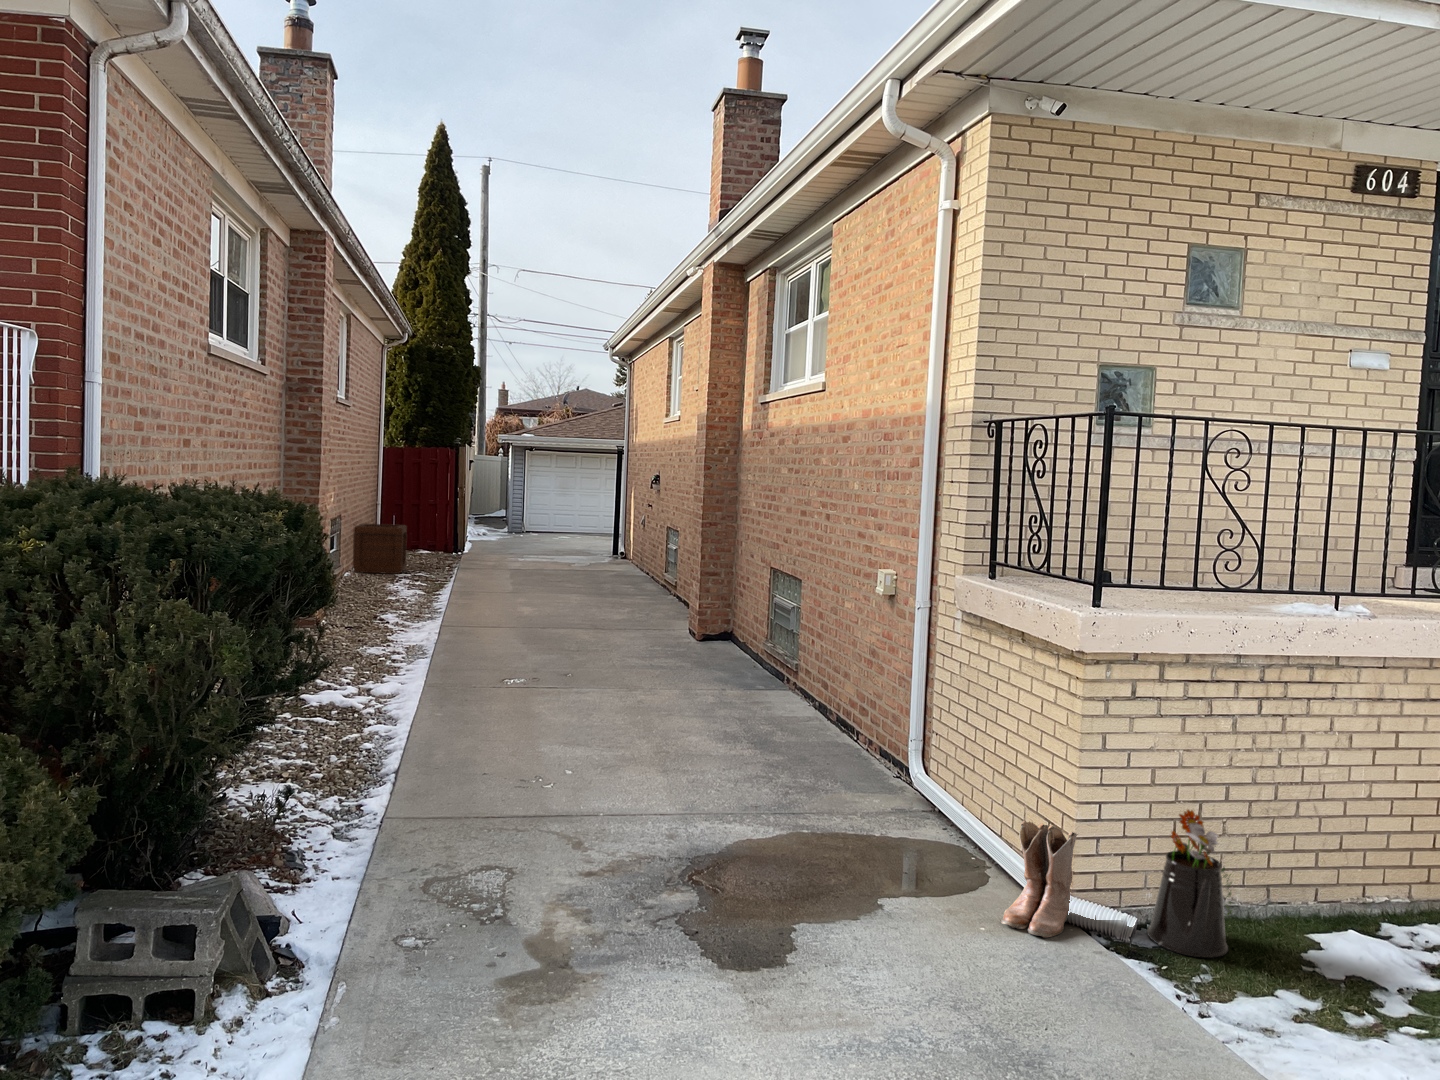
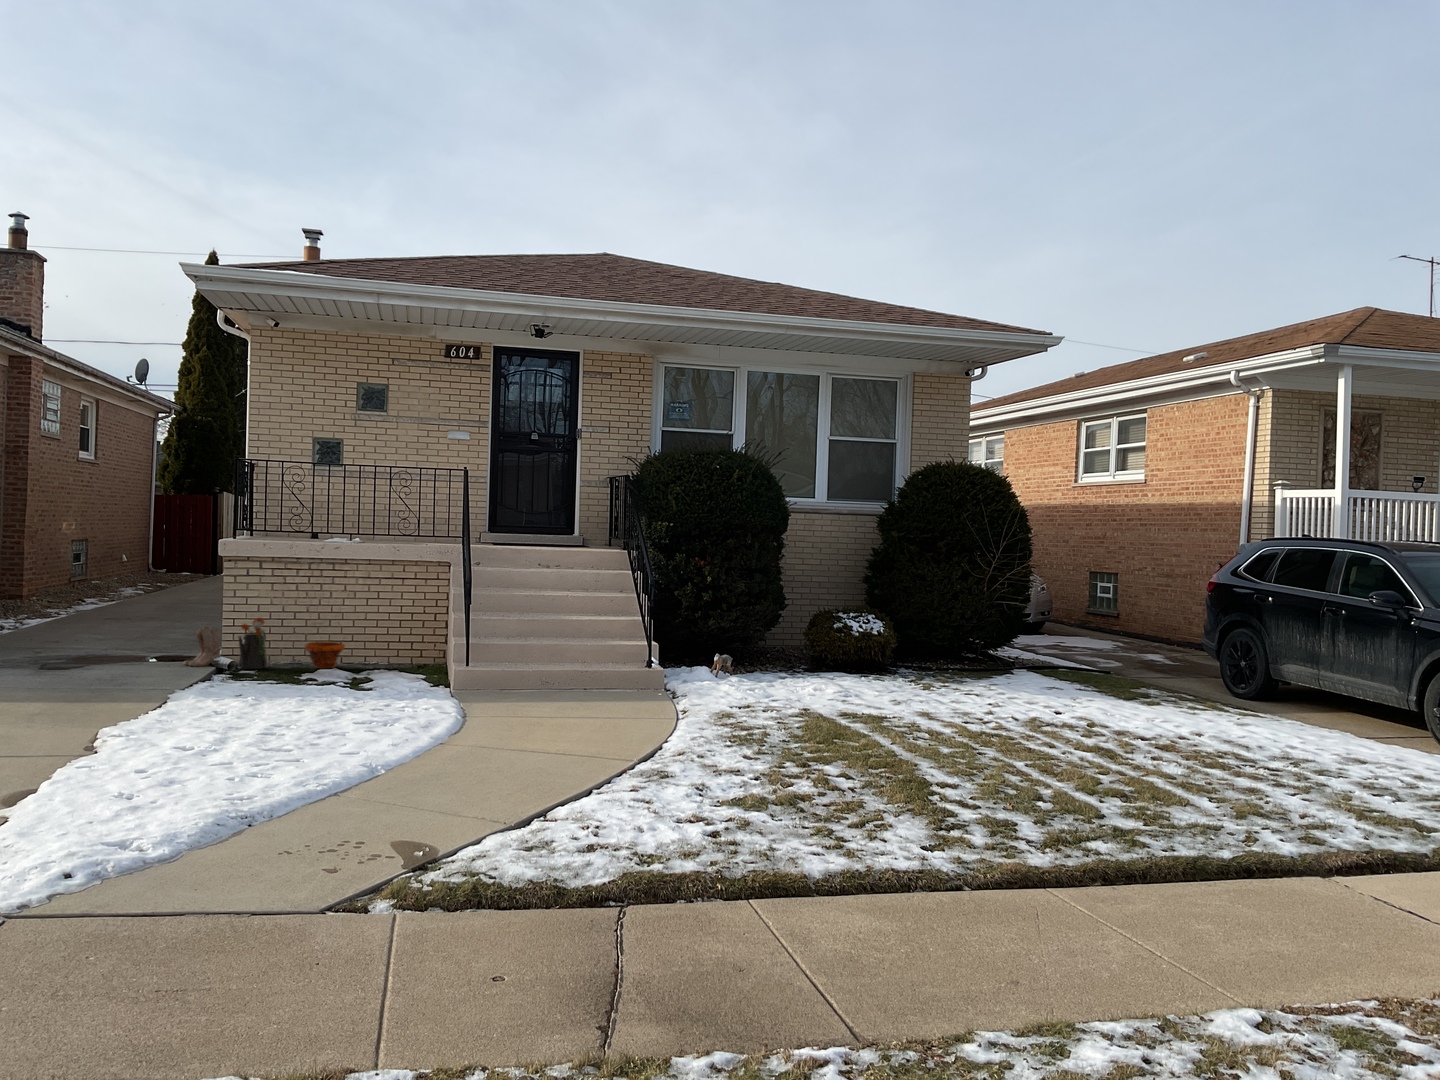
wooden crate: present [353,523,407,574] -> none [101,547,148,583]
planter: none [1279,857,1387,944] -> present [305,642,345,668]

